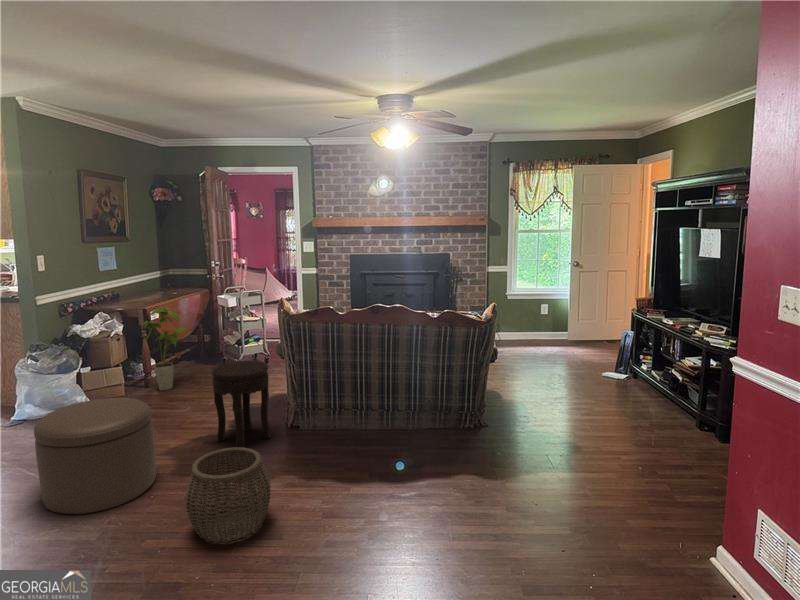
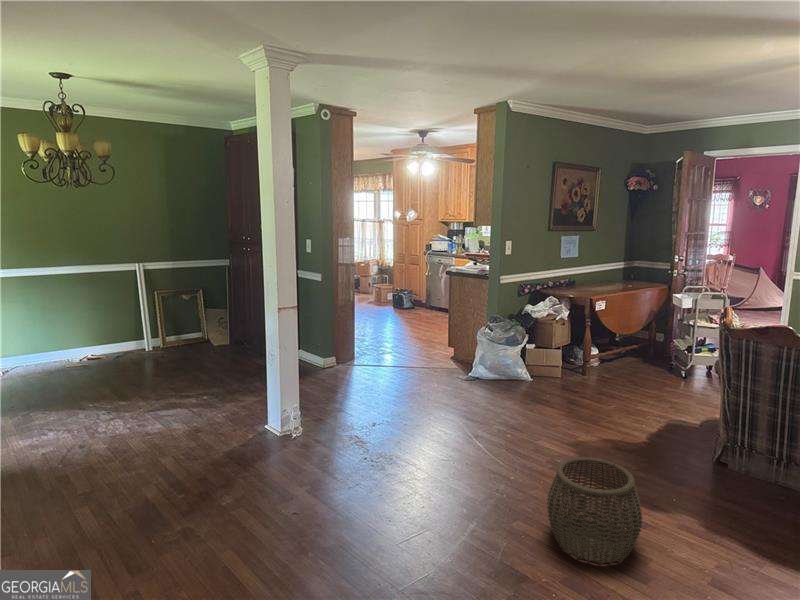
house plant: present [142,307,189,391] -> none [583,298,631,382]
side table: present [212,361,271,448] -> none [621,369,692,468]
ottoman: present [34,398,156,514] -> none [457,373,550,474]

